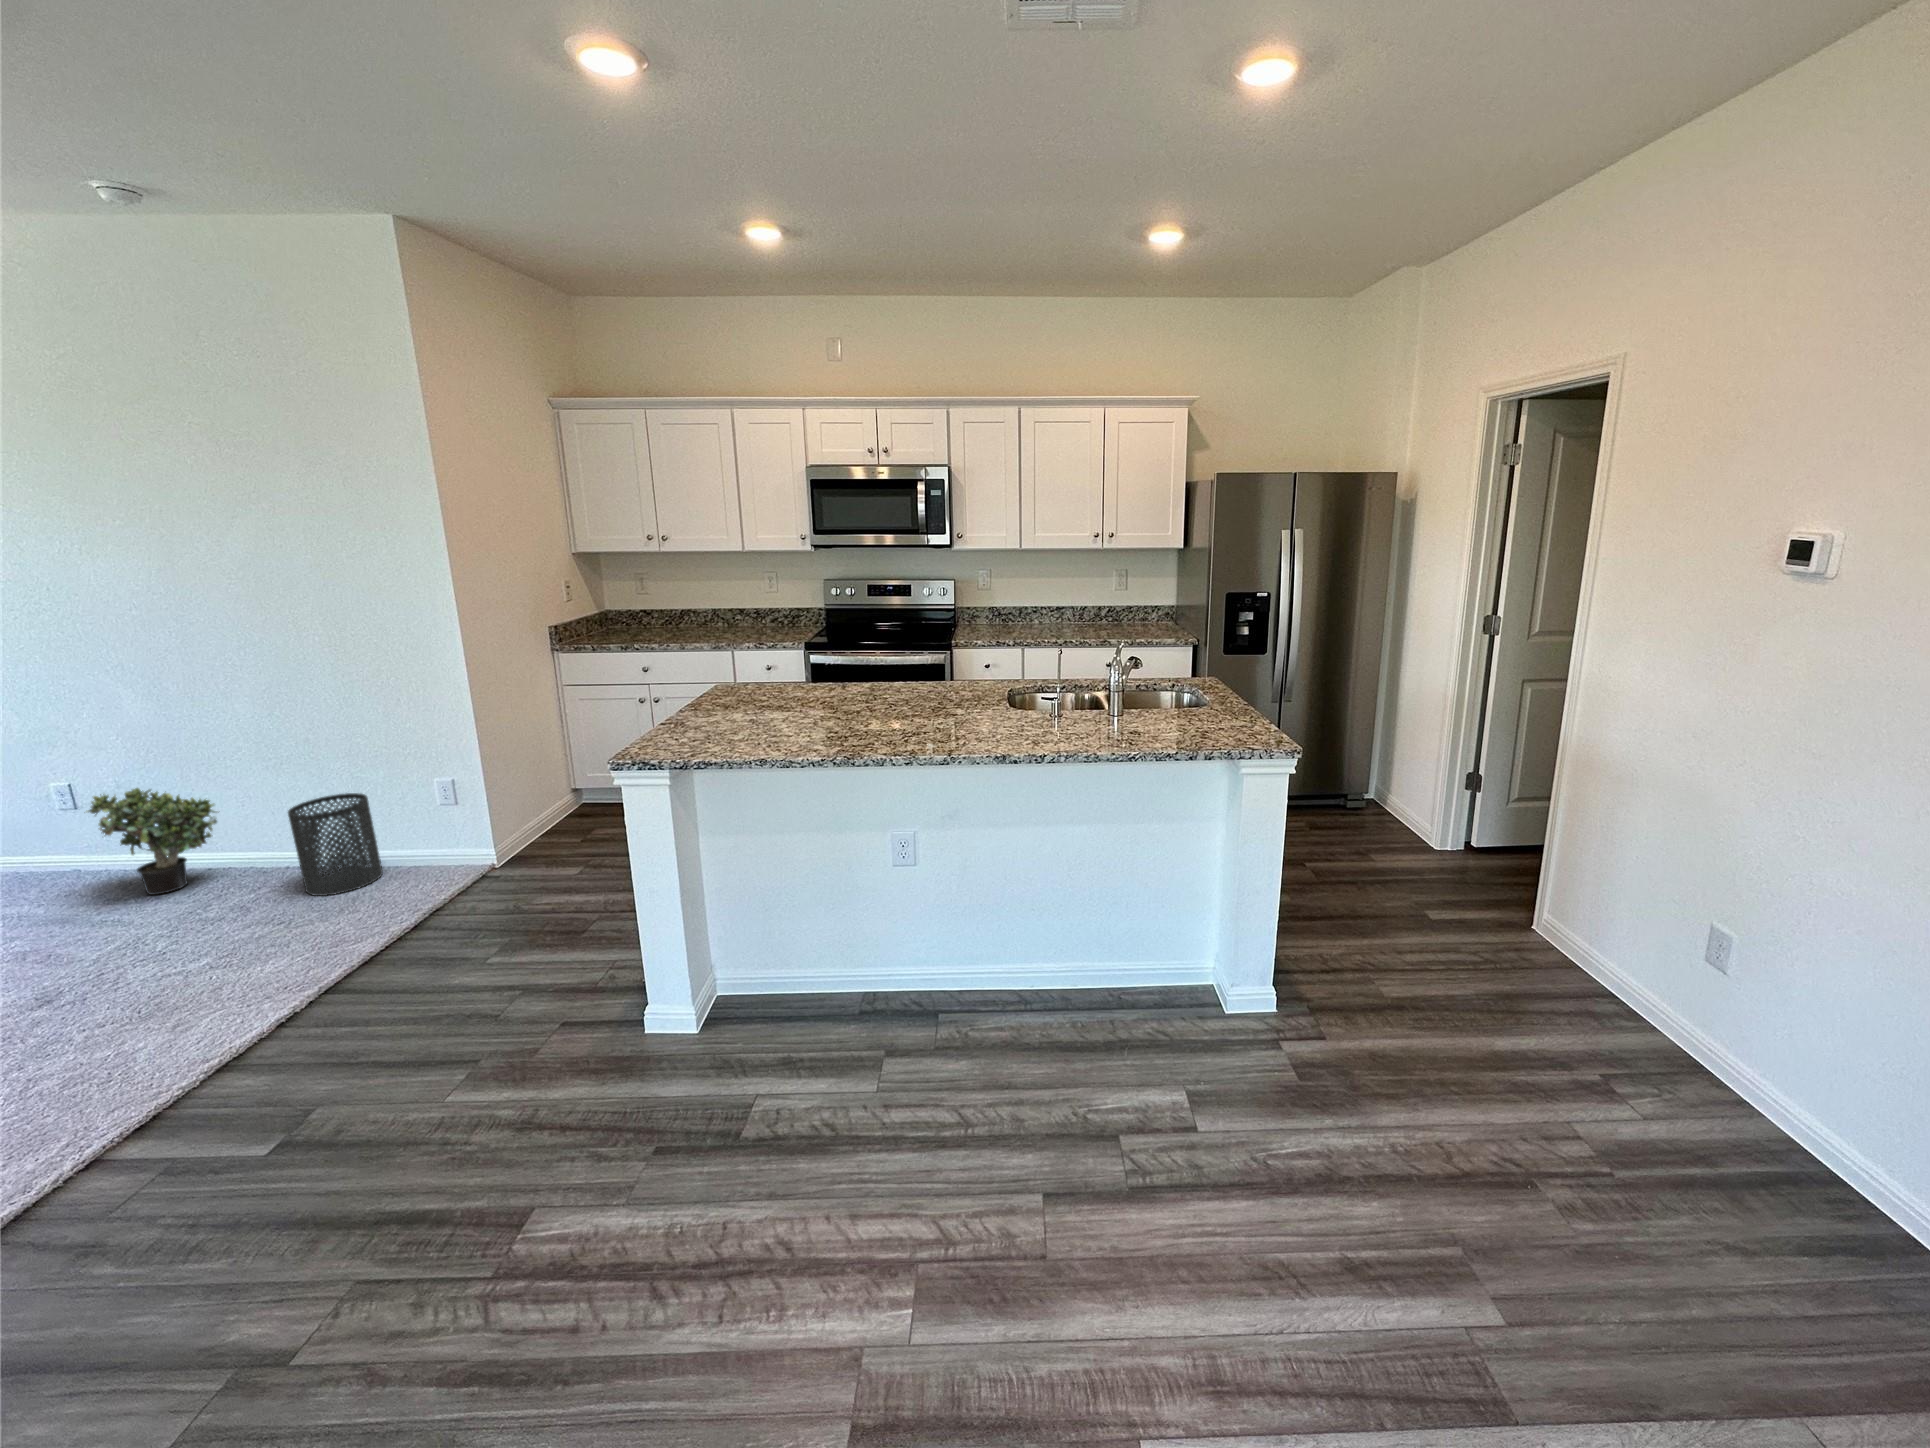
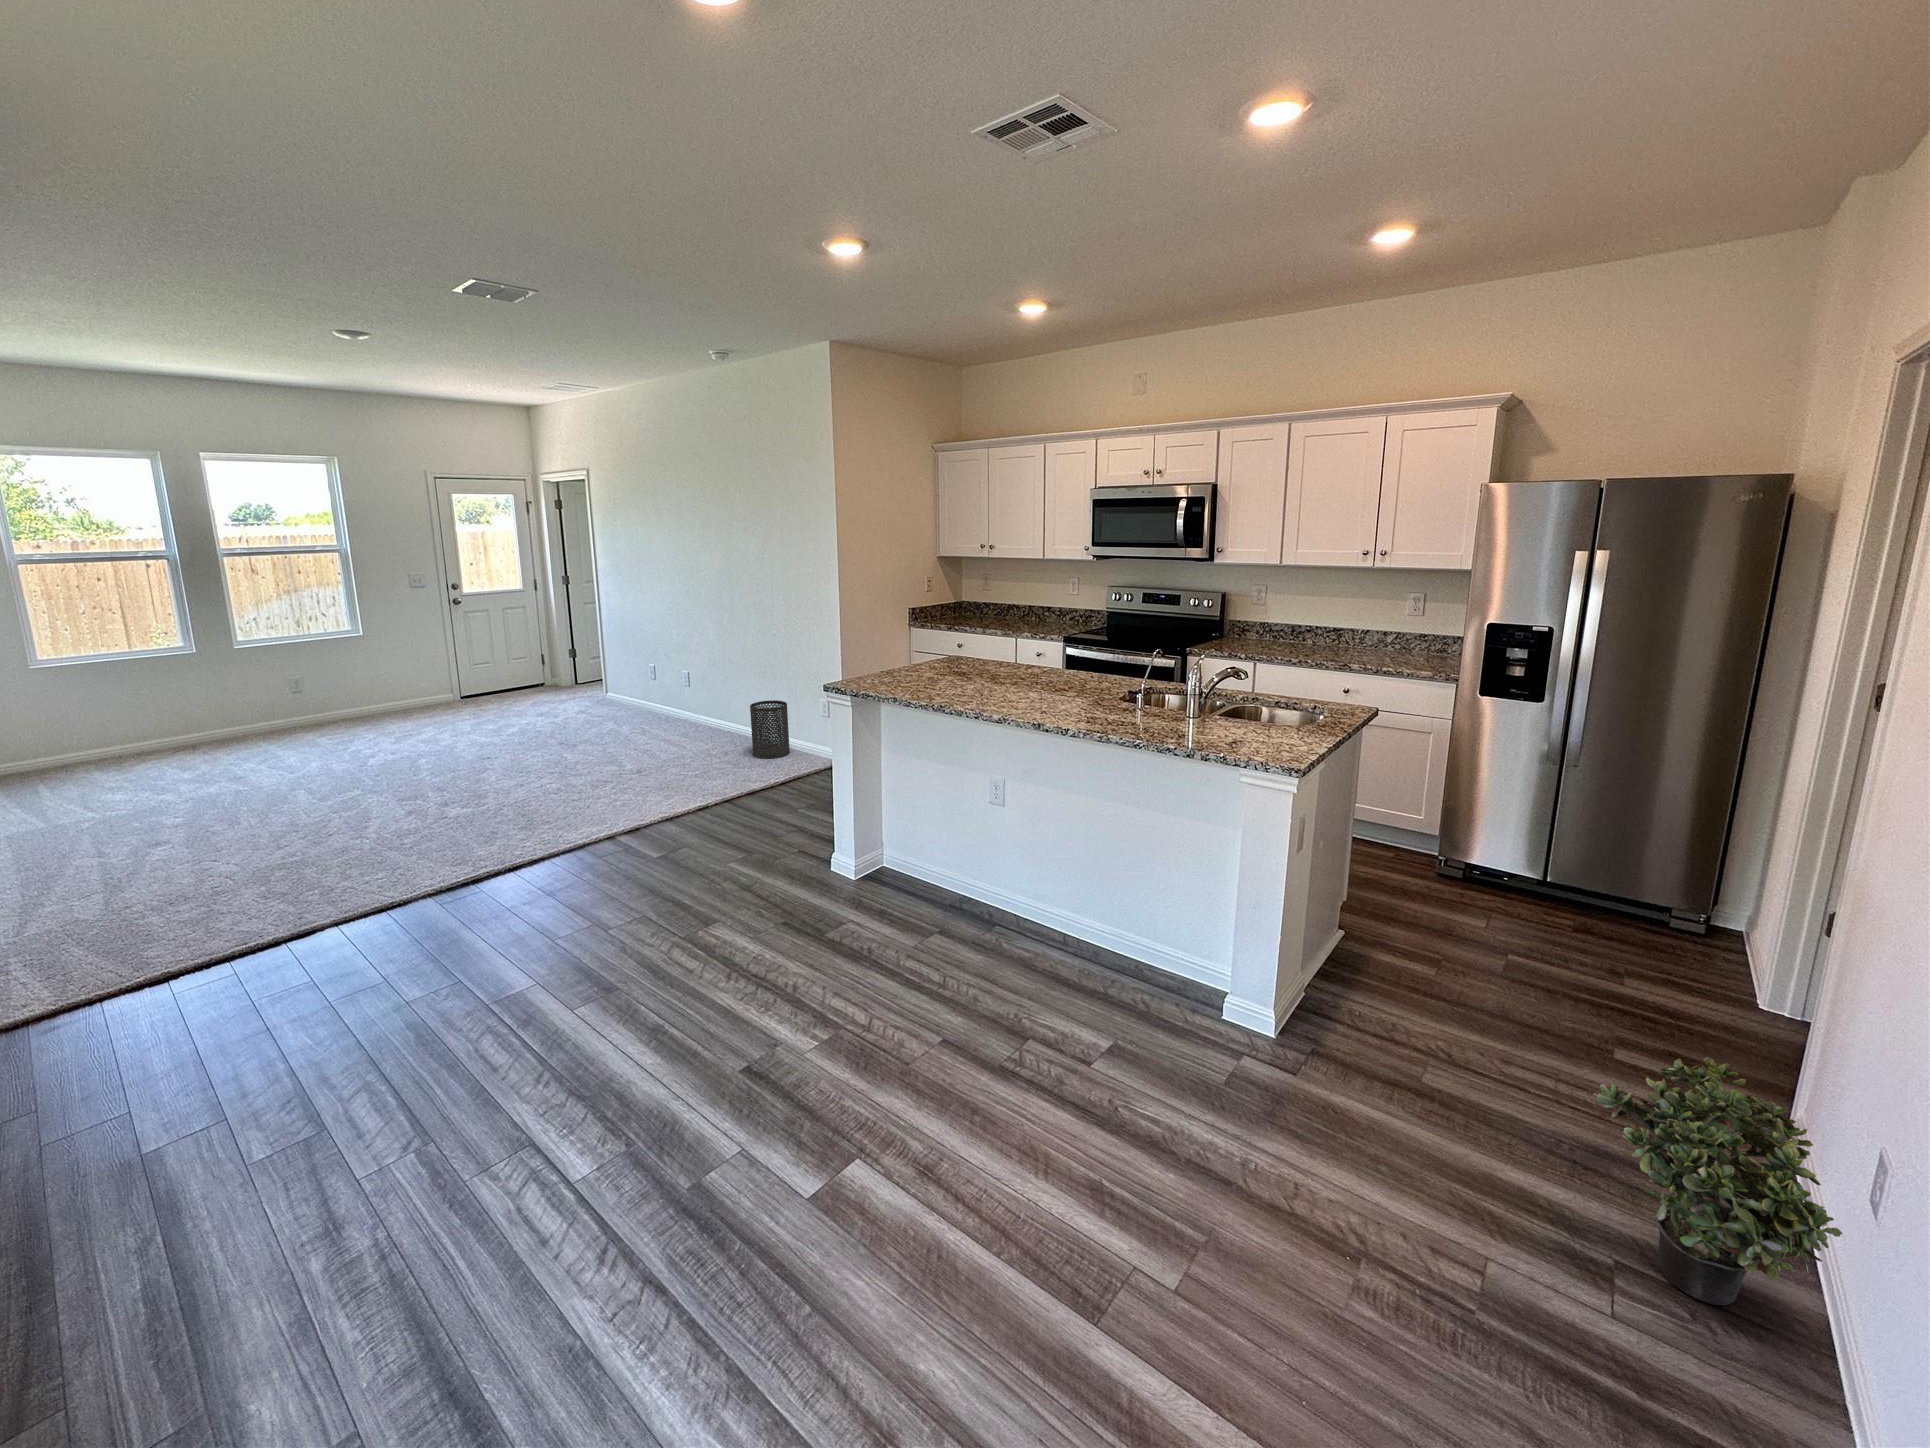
potted plant: present [86,788,217,895] -> present [1594,1057,1842,1305]

